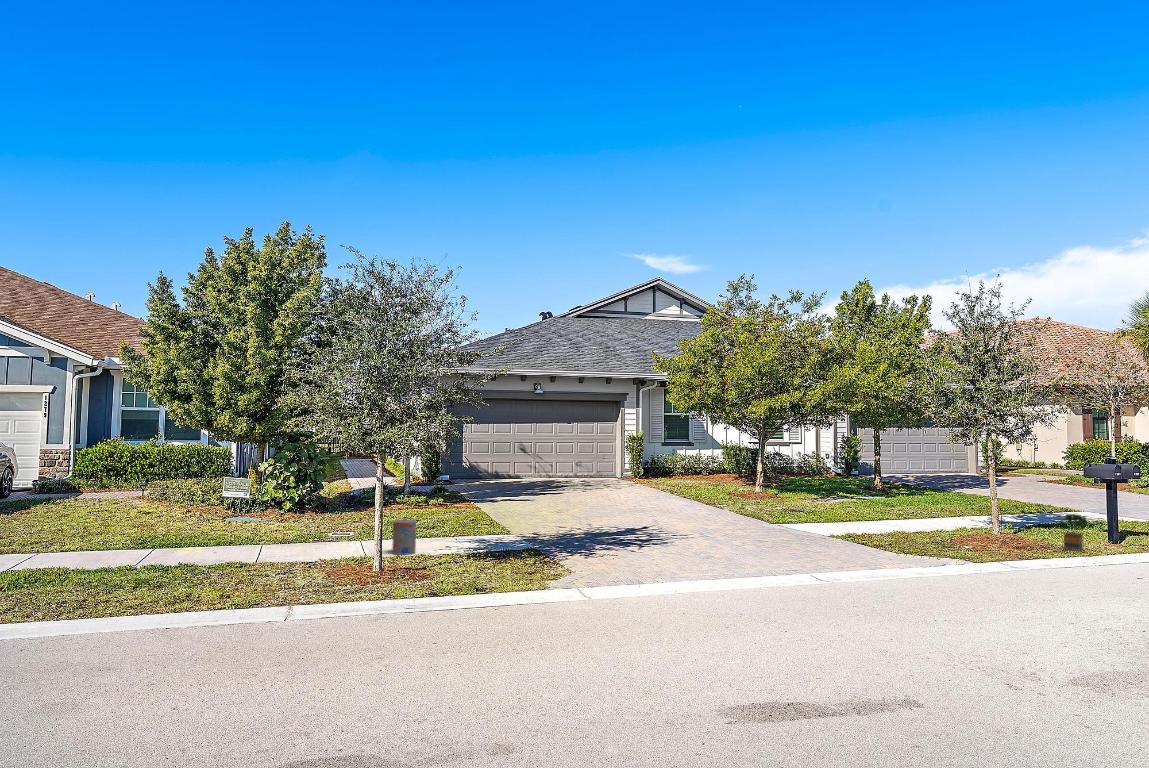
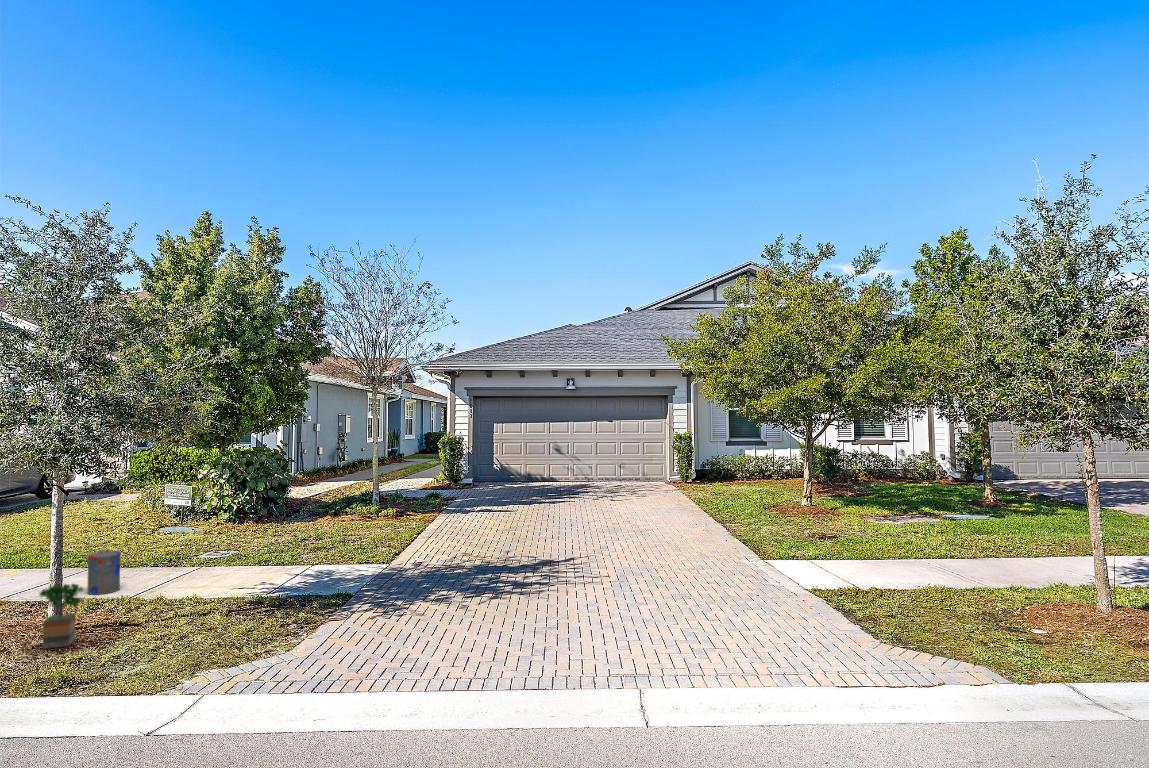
potted tree: present [1060,514,1088,551] -> present [40,584,84,649]

